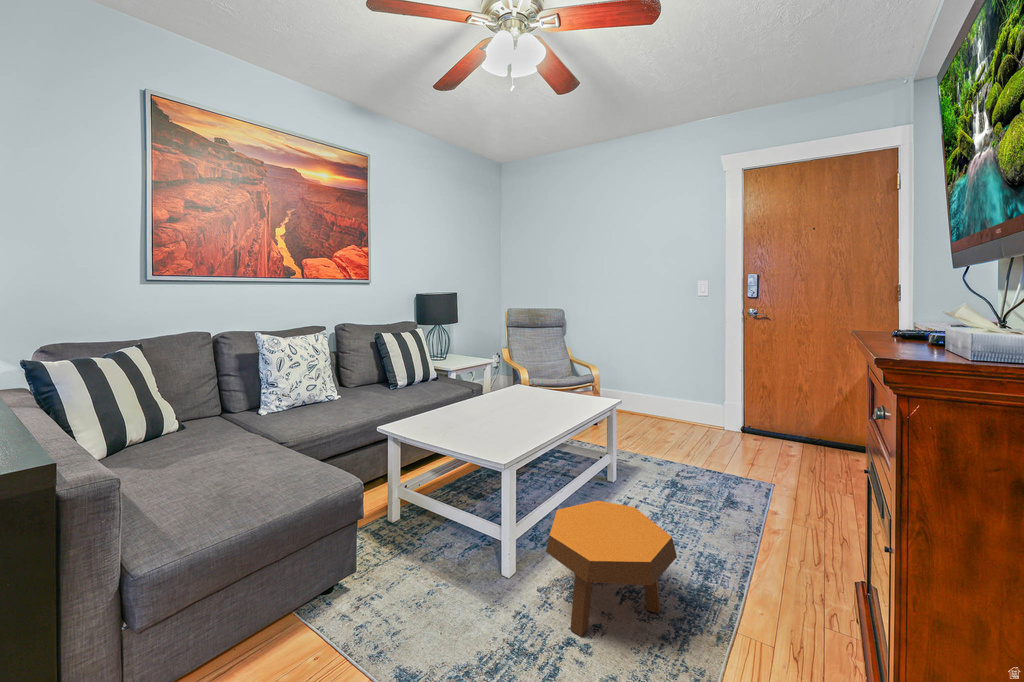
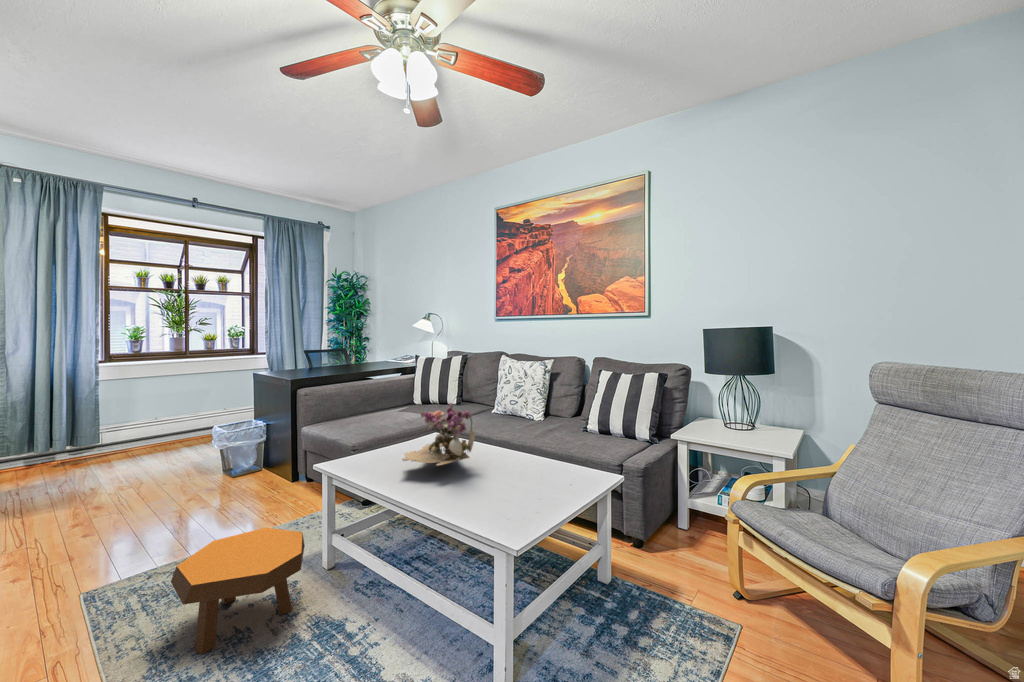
flower arrangement: none [471,357,548,418] -> present [402,404,475,465]

